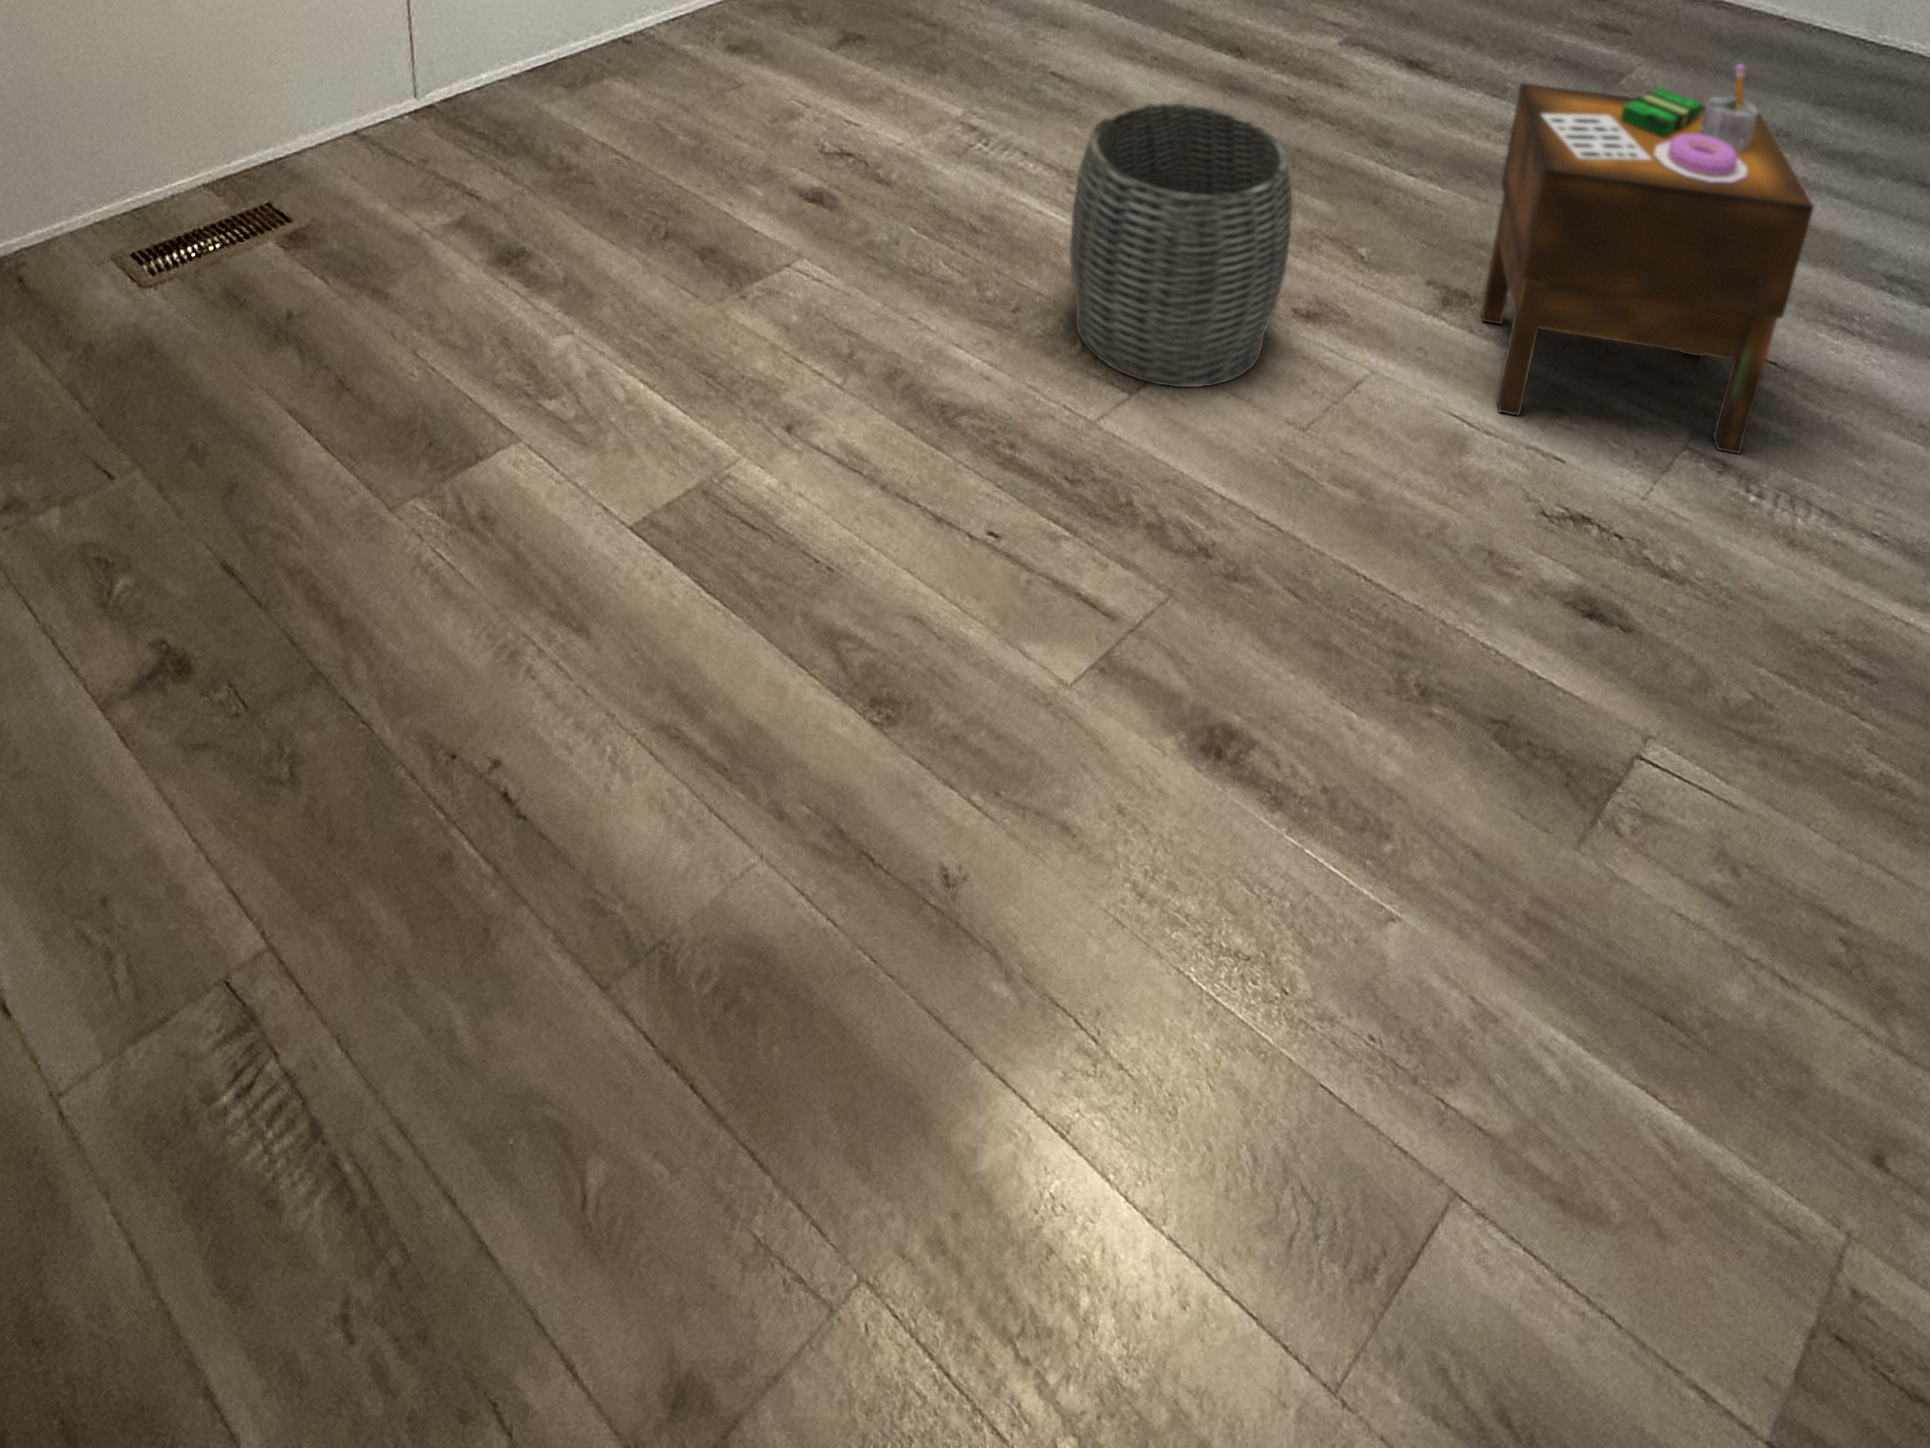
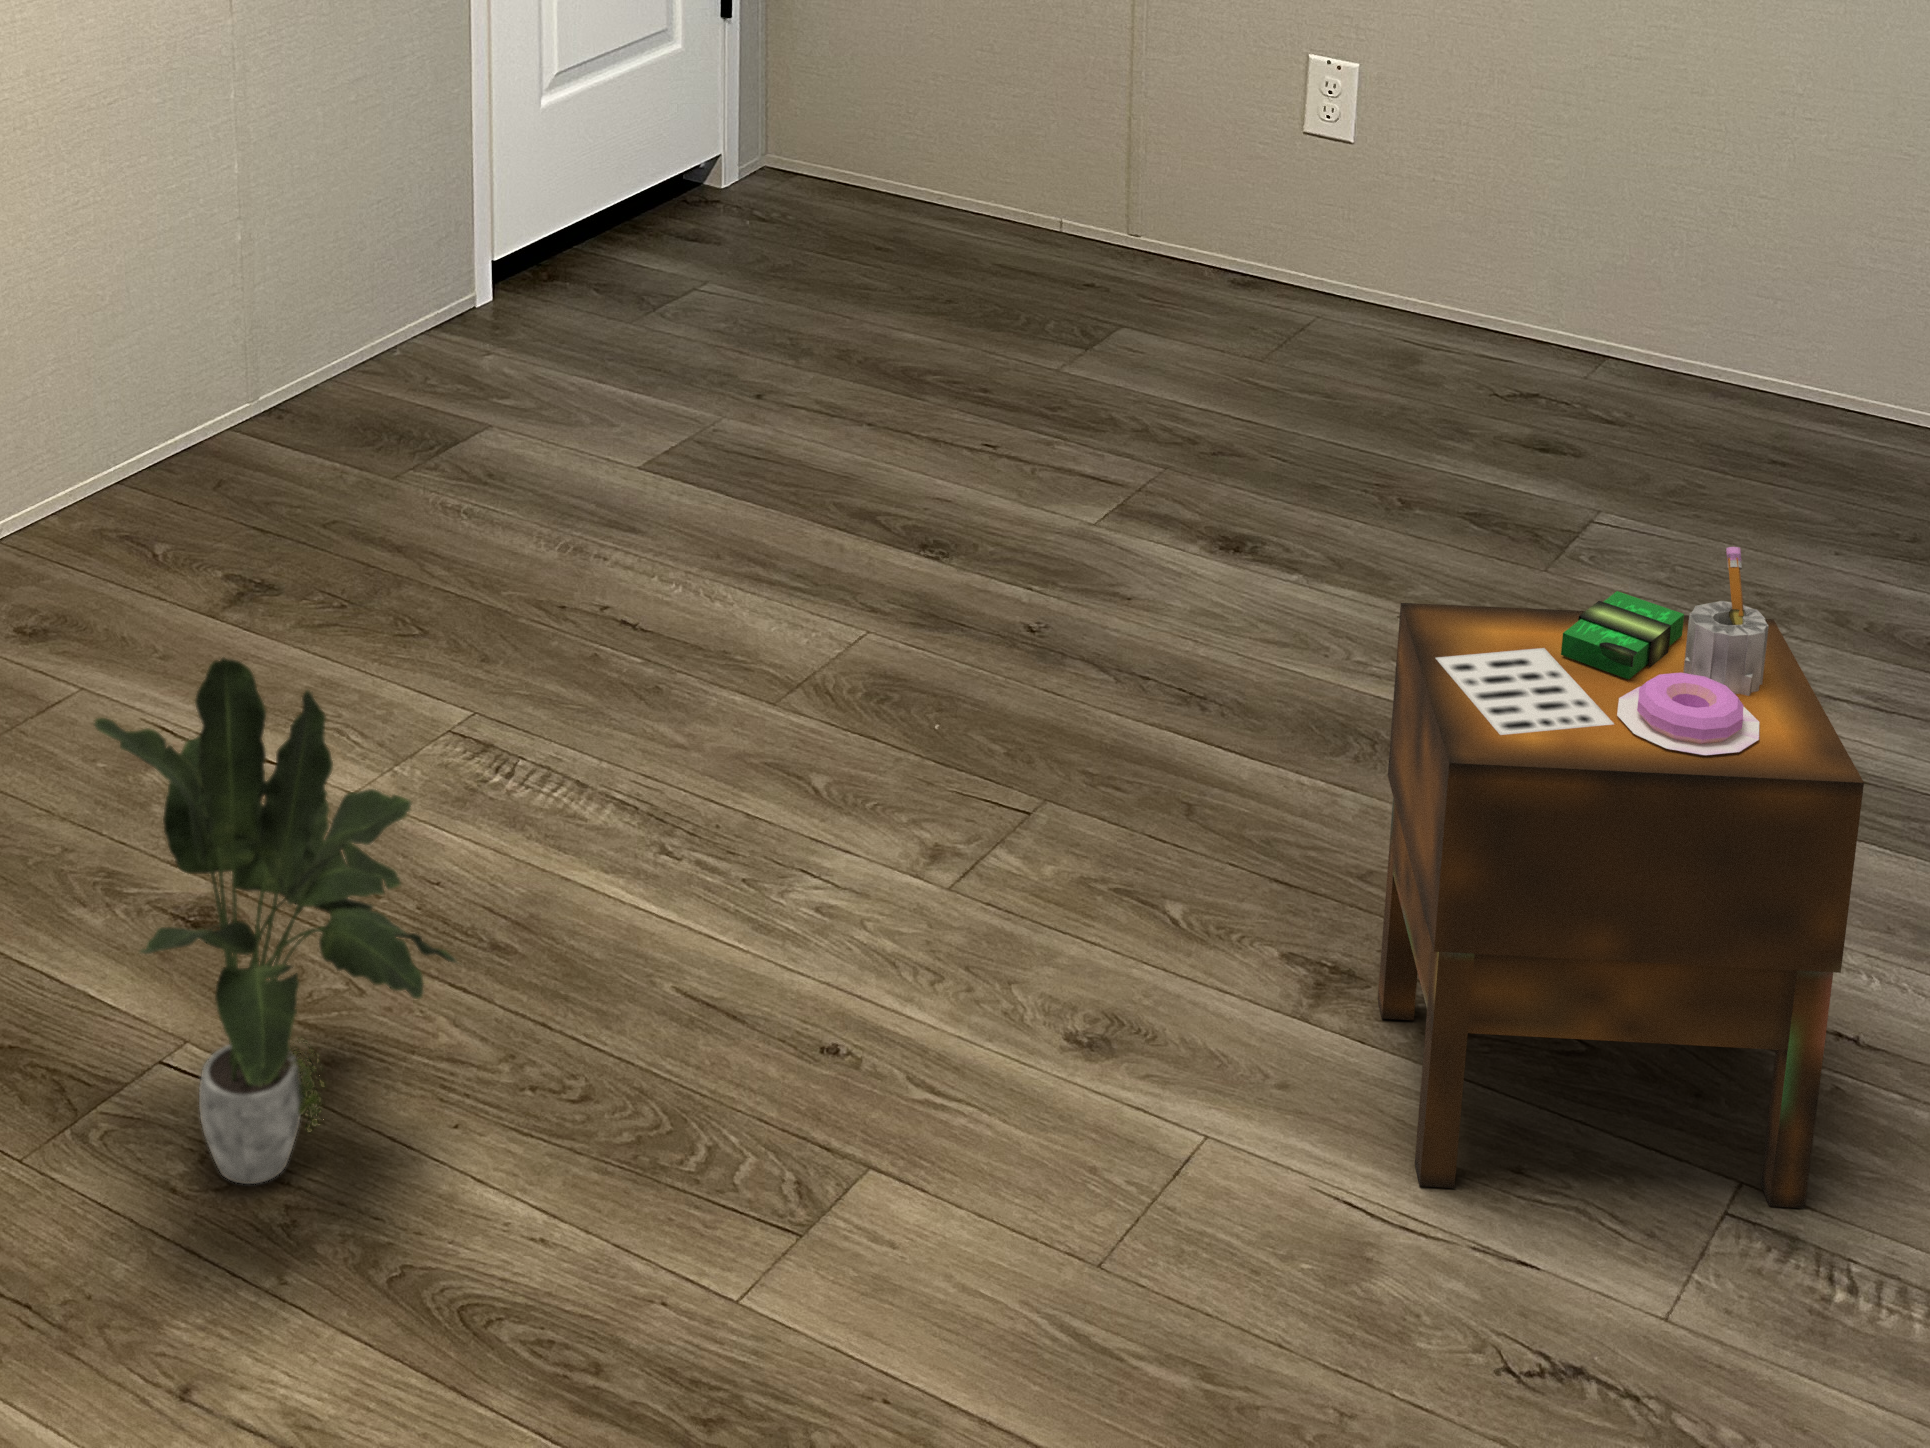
potted plant: none [760,45,953,330] -> present [94,657,456,1184]
woven basket: present [1070,103,1292,387] -> none [675,692,1048,1213]

